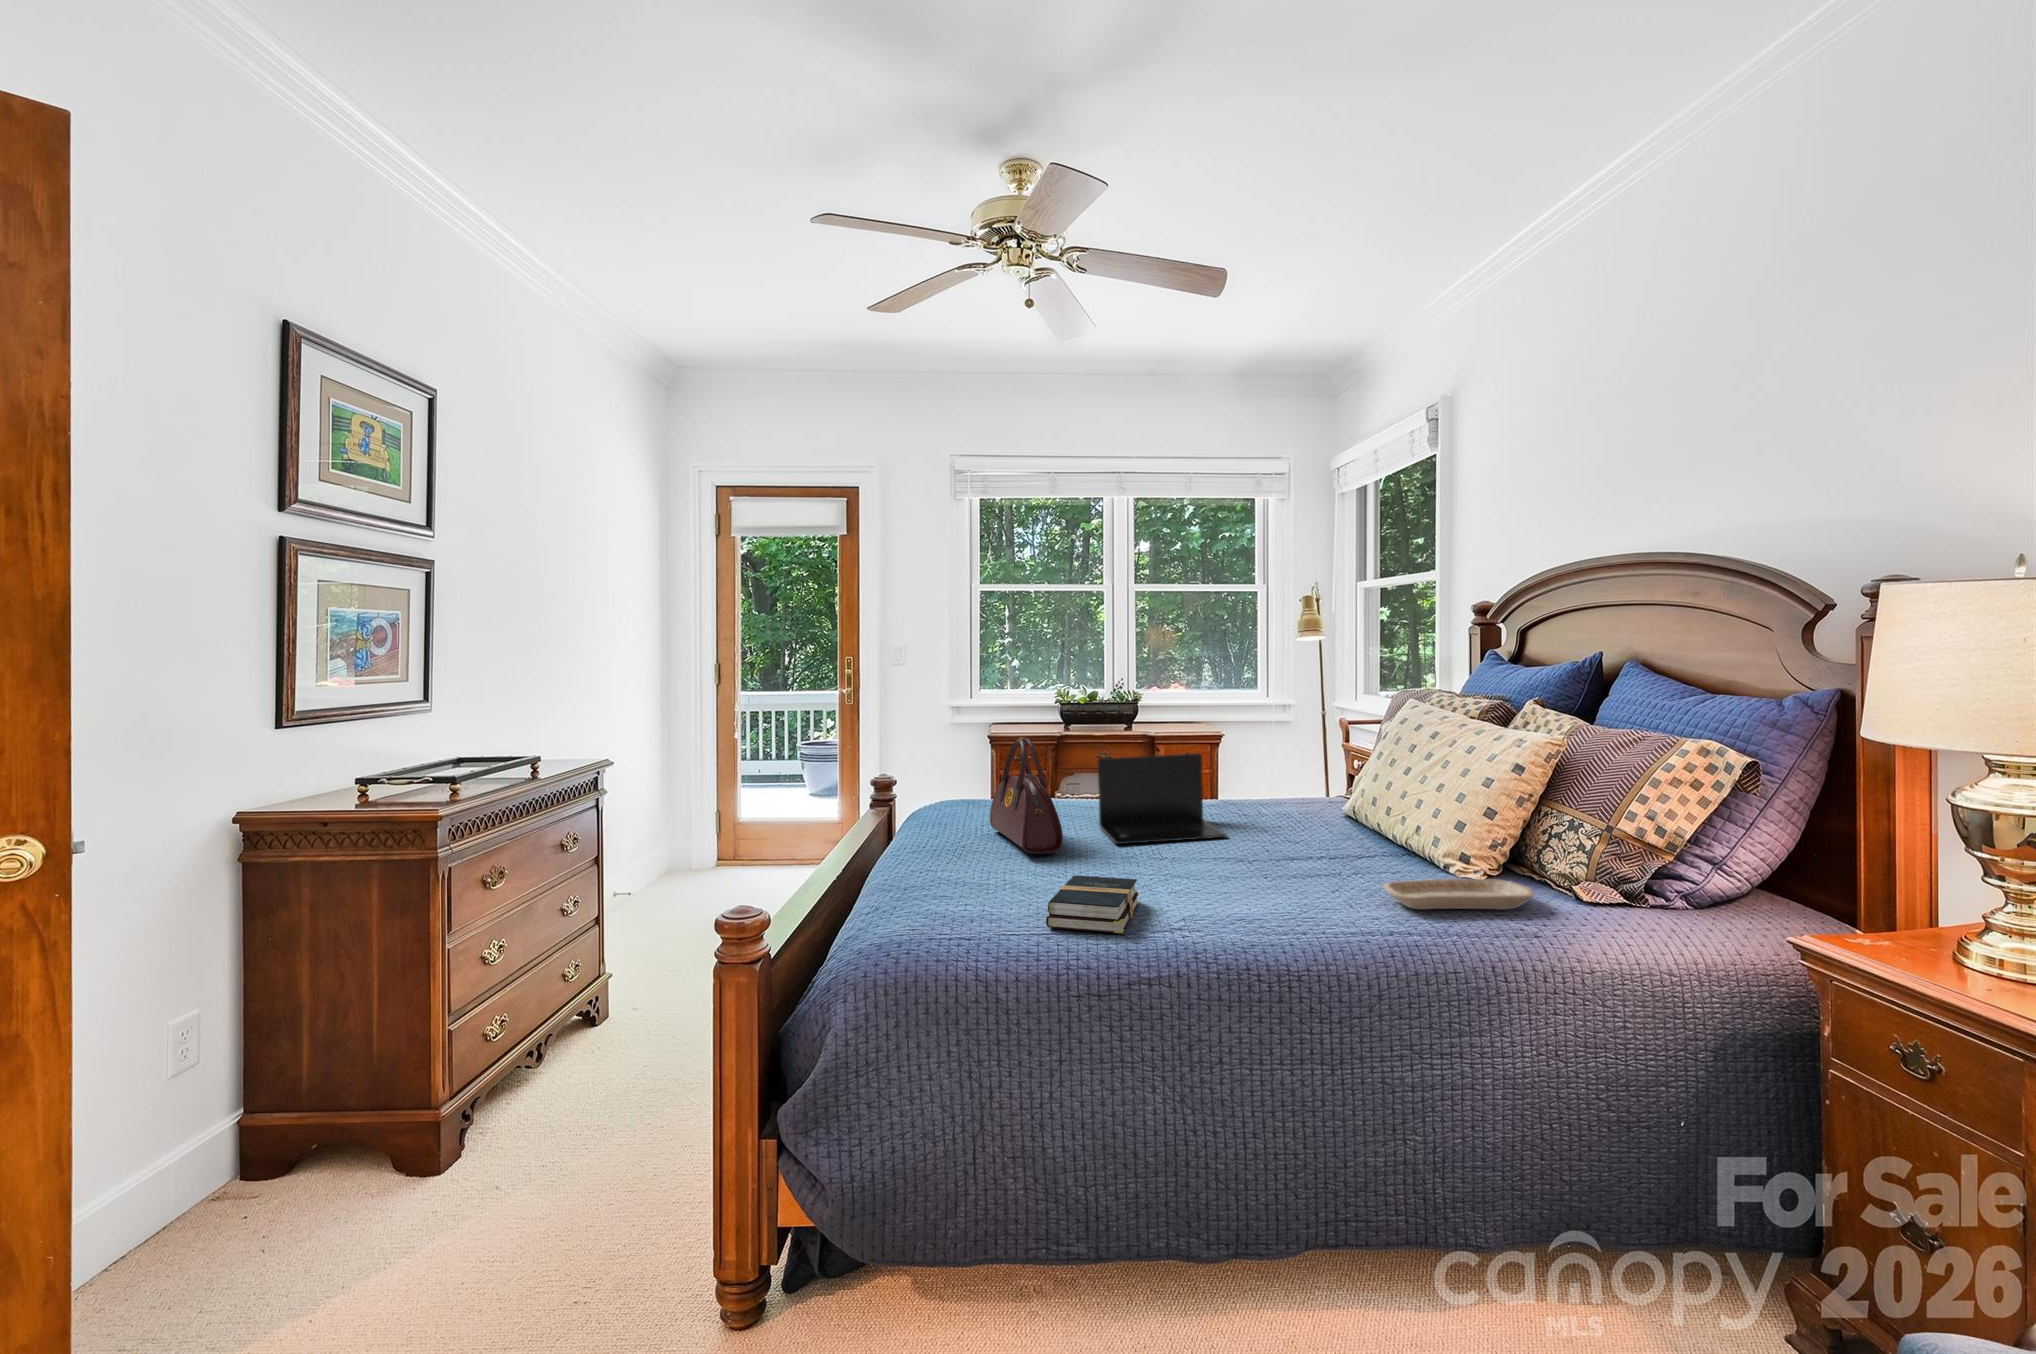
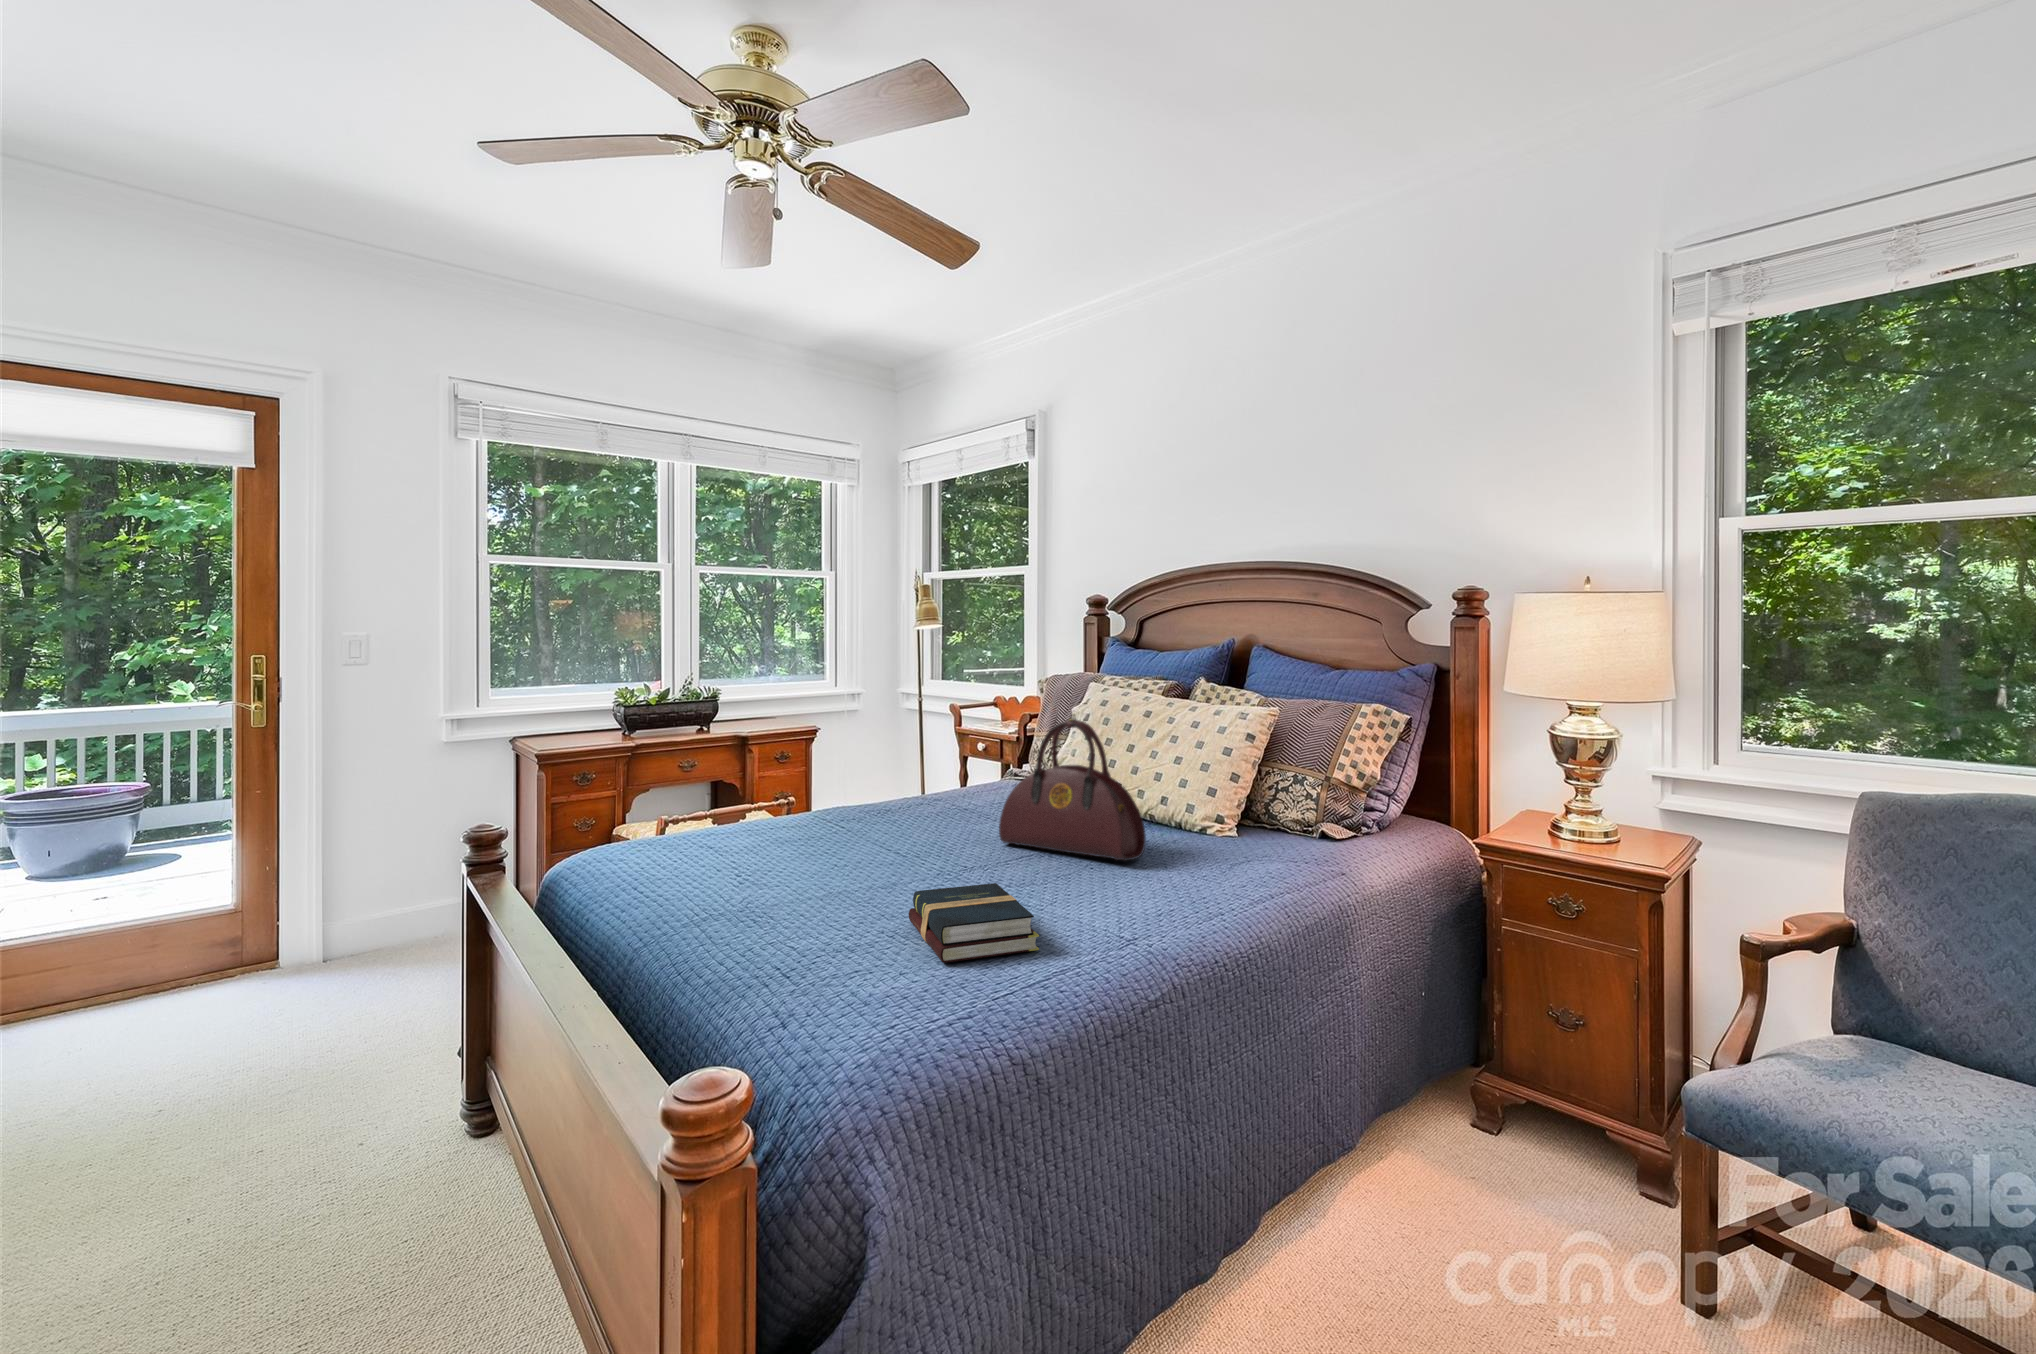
handbag: present [990,738,1063,854] -> present [999,719,1146,860]
laptop: present [1098,754,1227,844] -> none [817,740,976,853]
tray: present [1383,879,1535,909] -> none [1204,834,1320,871]

